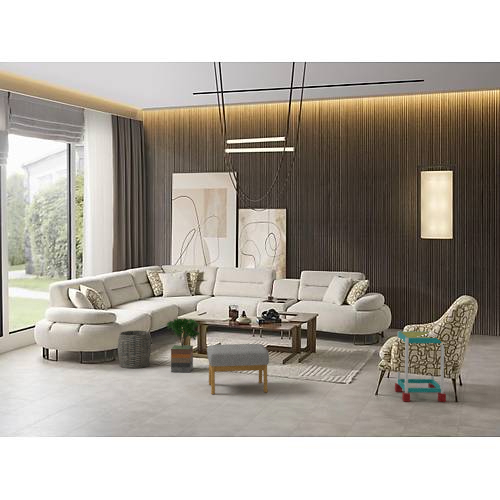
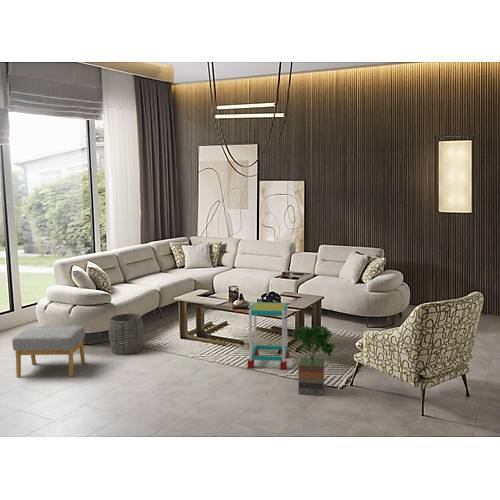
potted tree: present [167,318,200,372] -> present [292,326,335,395]
side table: present [395,331,446,402] -> present [248,302,289,370]
footstool: present [207,344,269,394] -> present [12,325,85,377]

